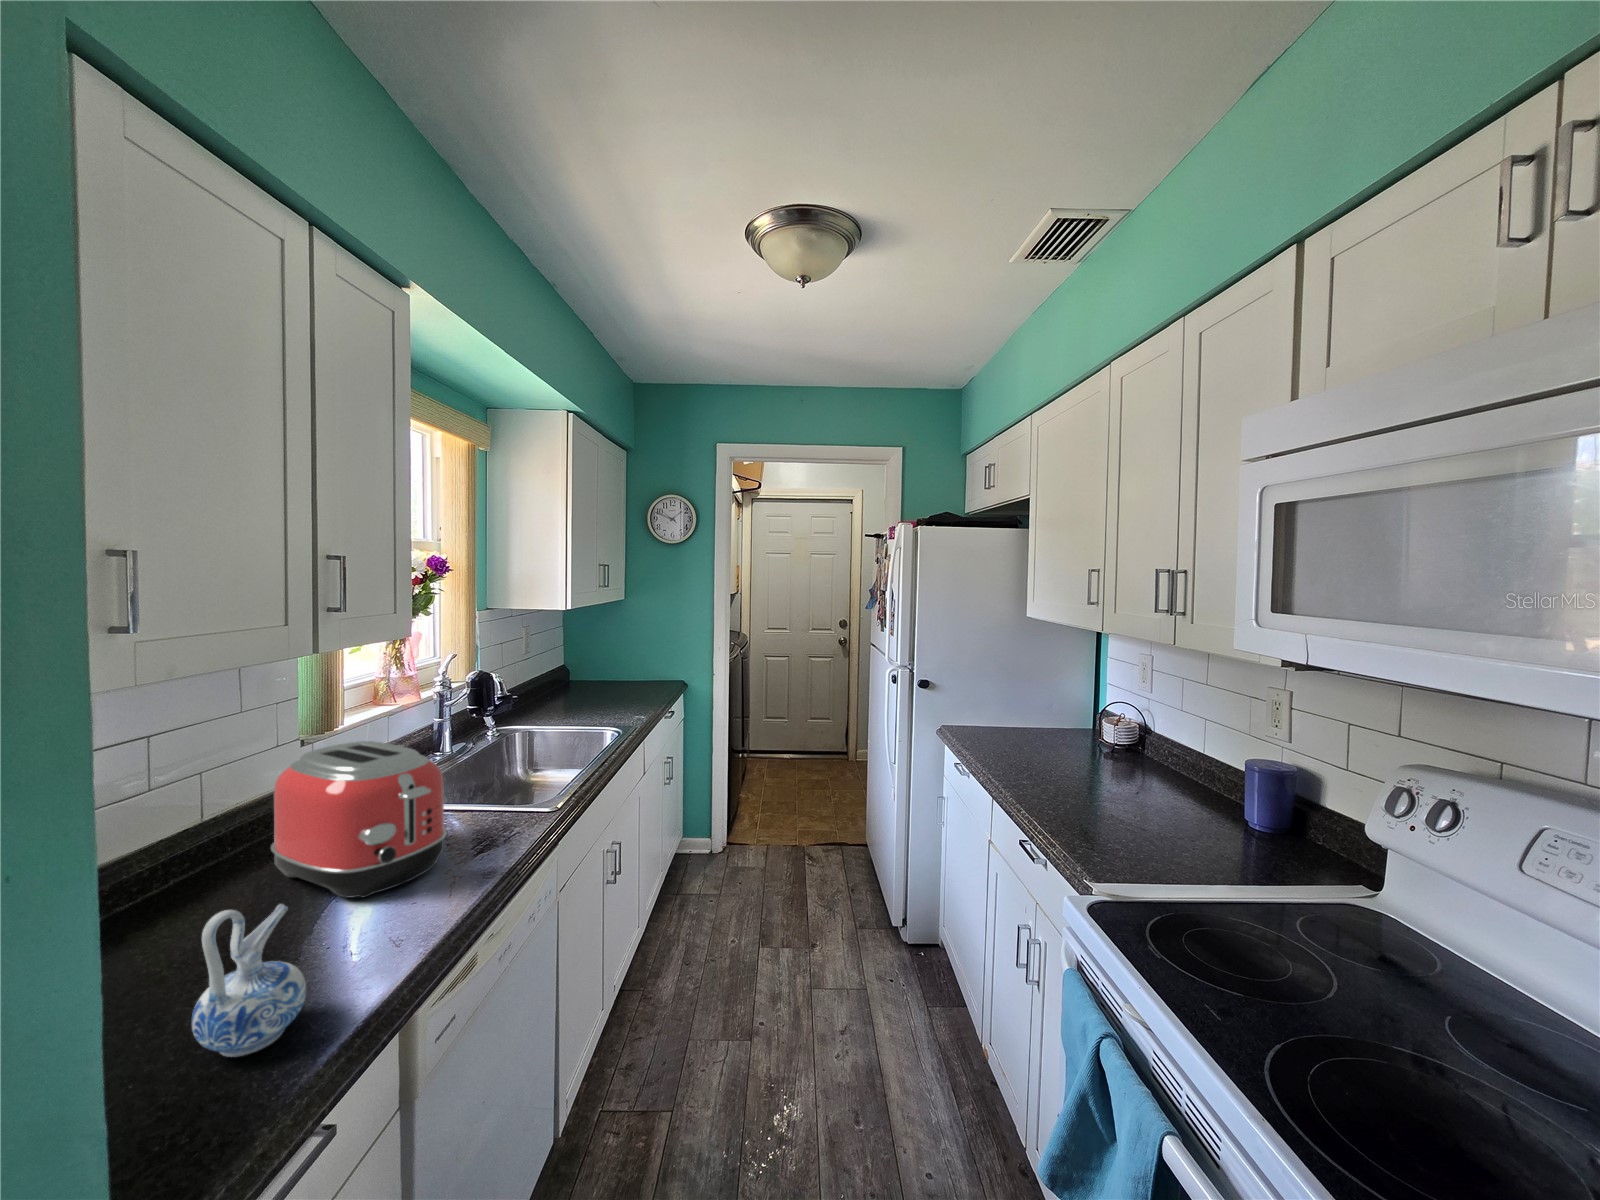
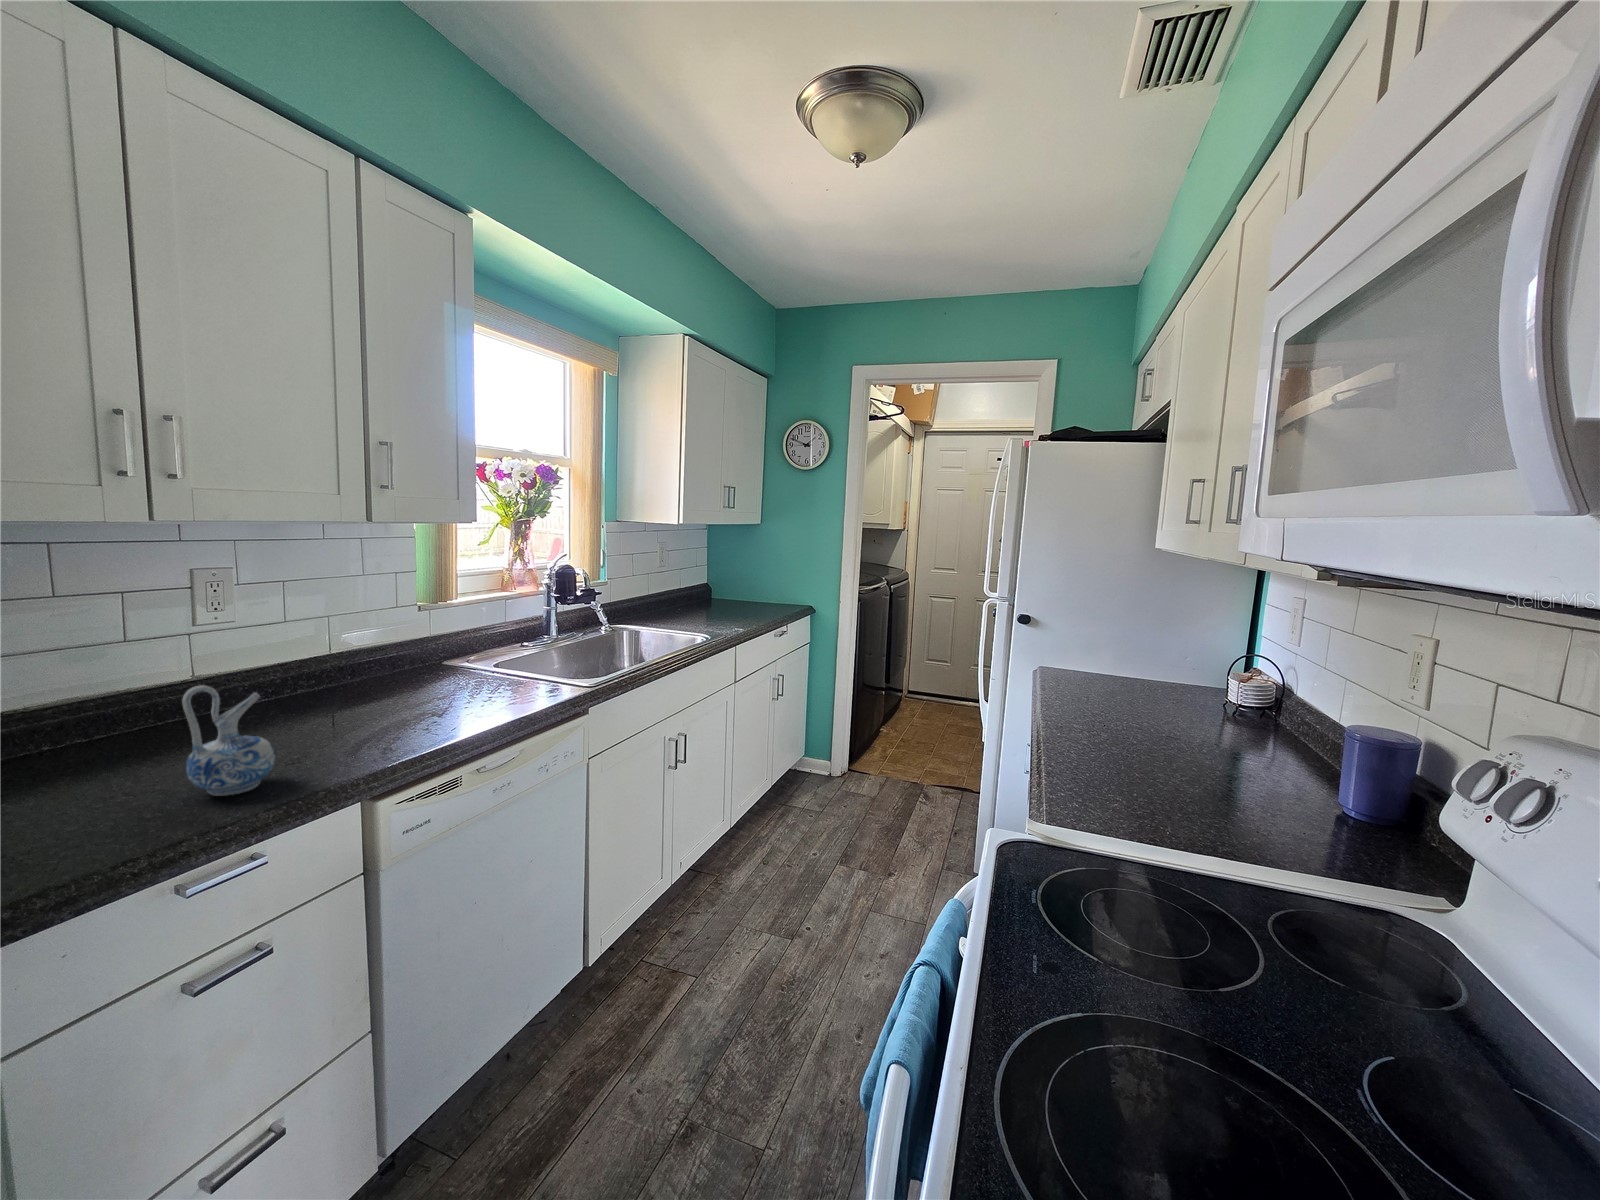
toaster: present [271,741,447,898] -> none [349,603,472,721]

